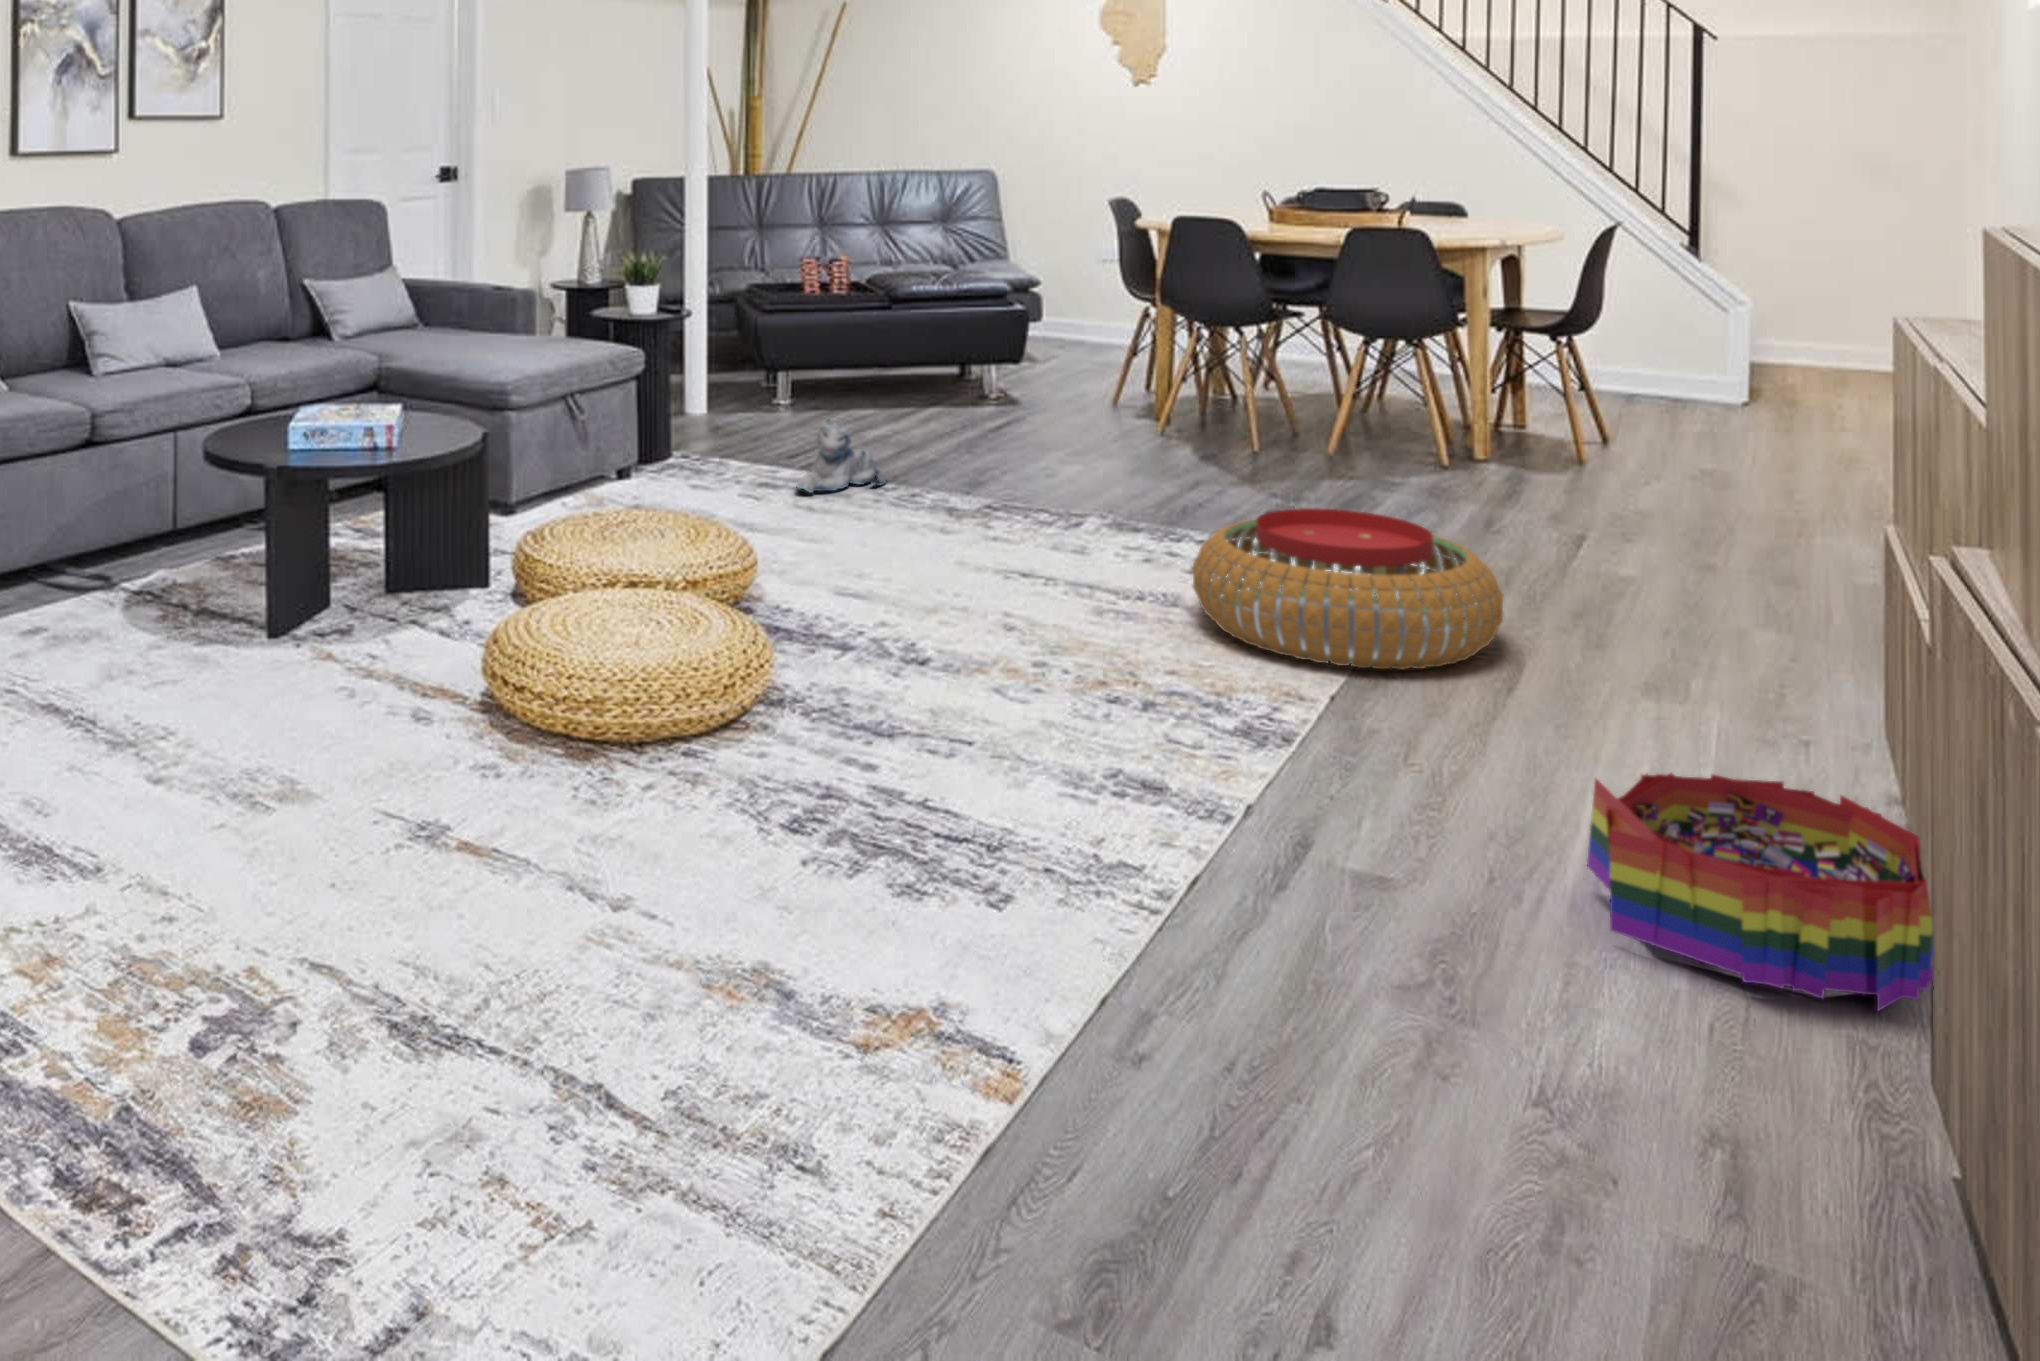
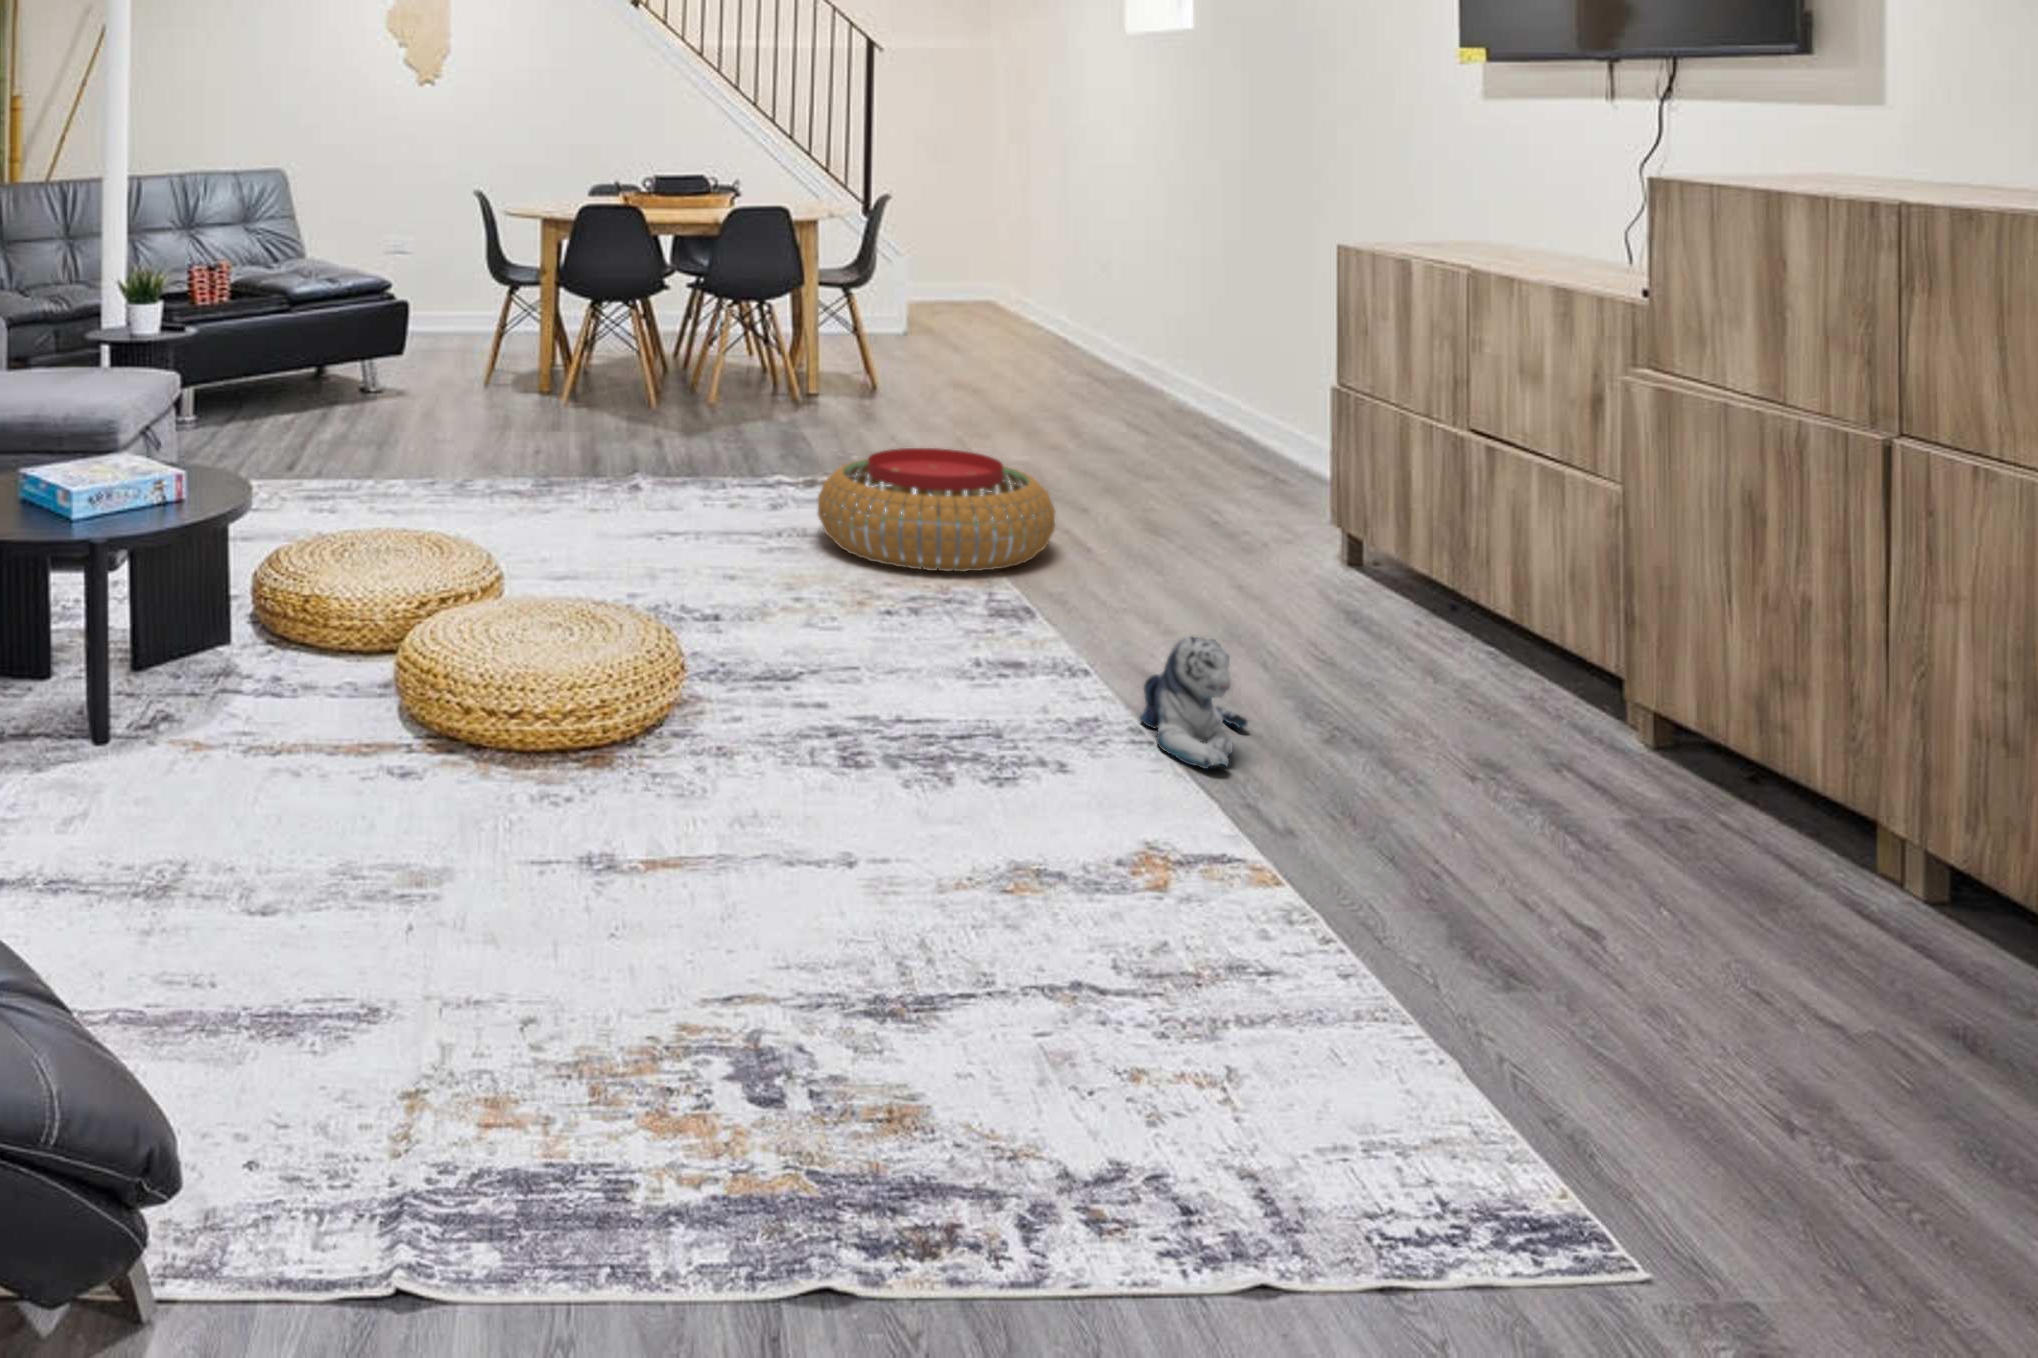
plush toy: present [796,419,886,493] -> present [1140,636,1248,769]
storage bin: present [1587,773,1933,1010] -> none [1338,588,1567,720]

